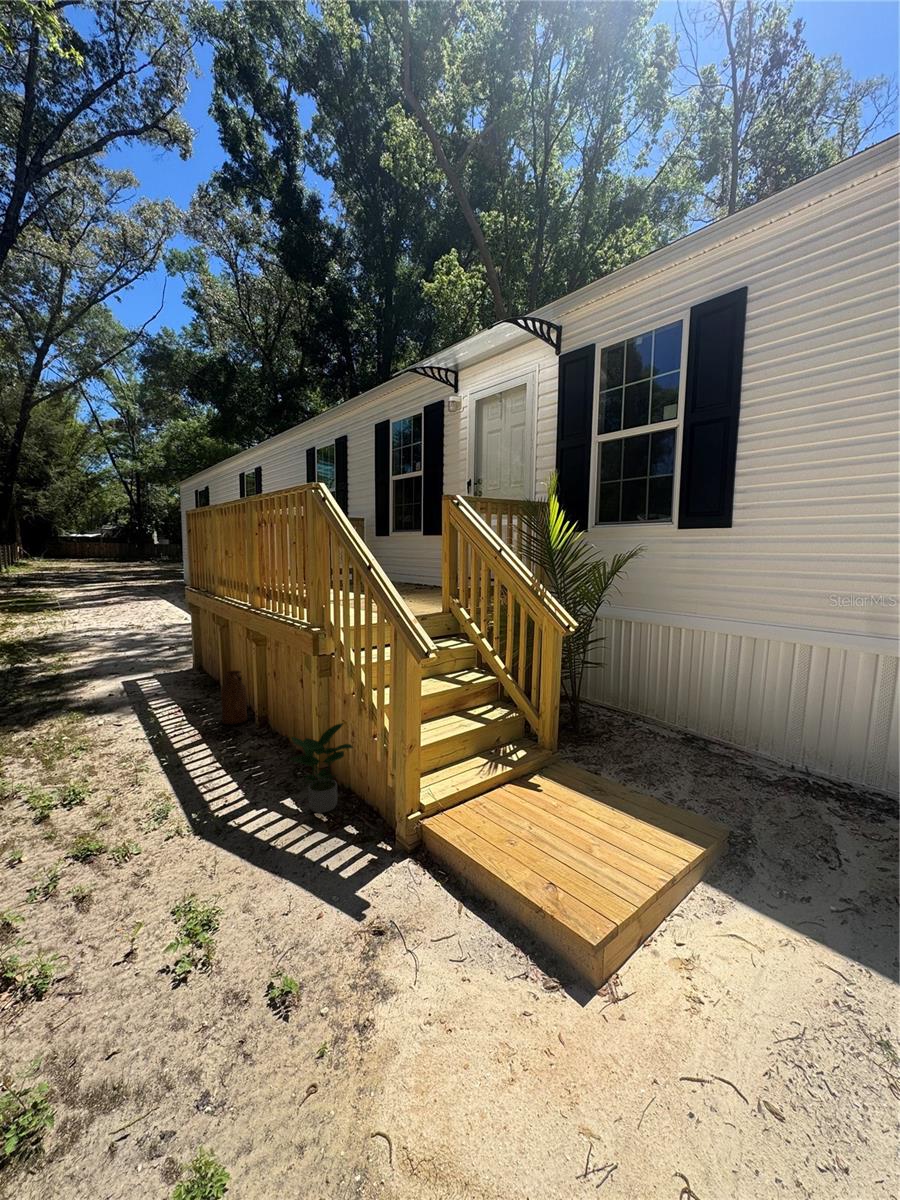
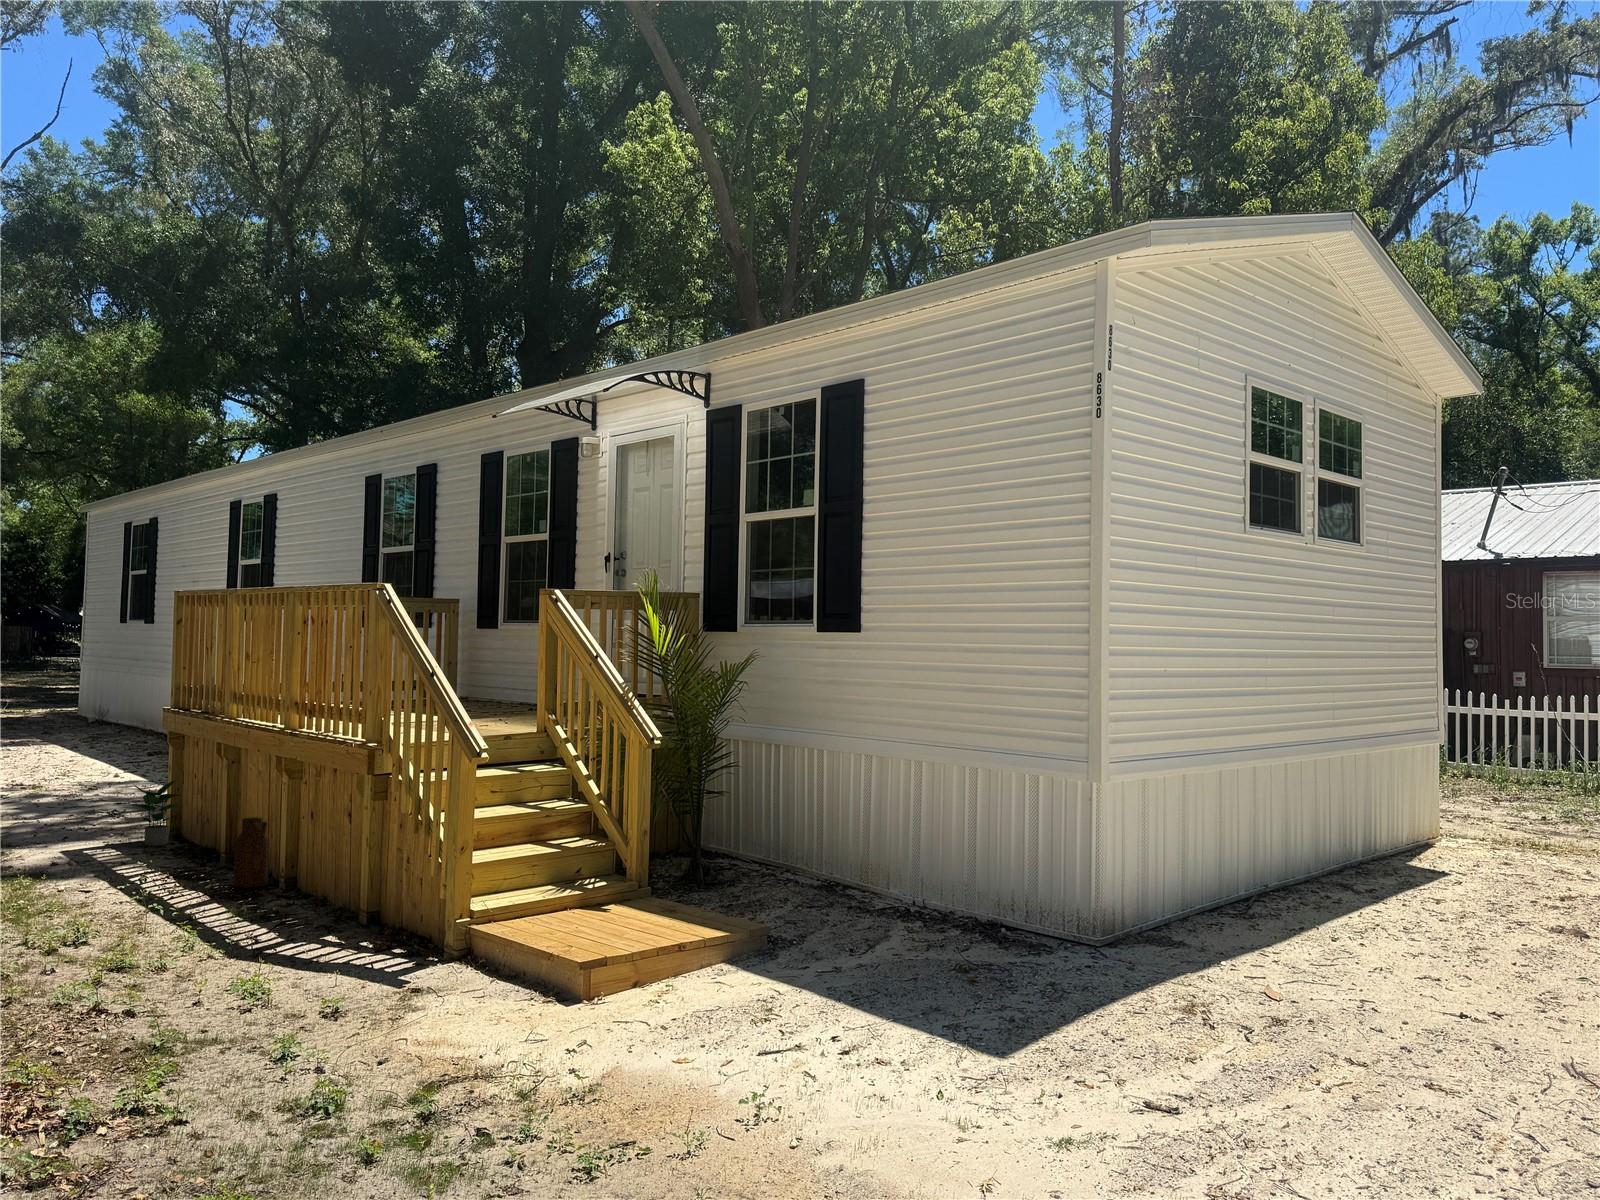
potted plant: present [290,723,353,813] -> present [132,780,181,846]

